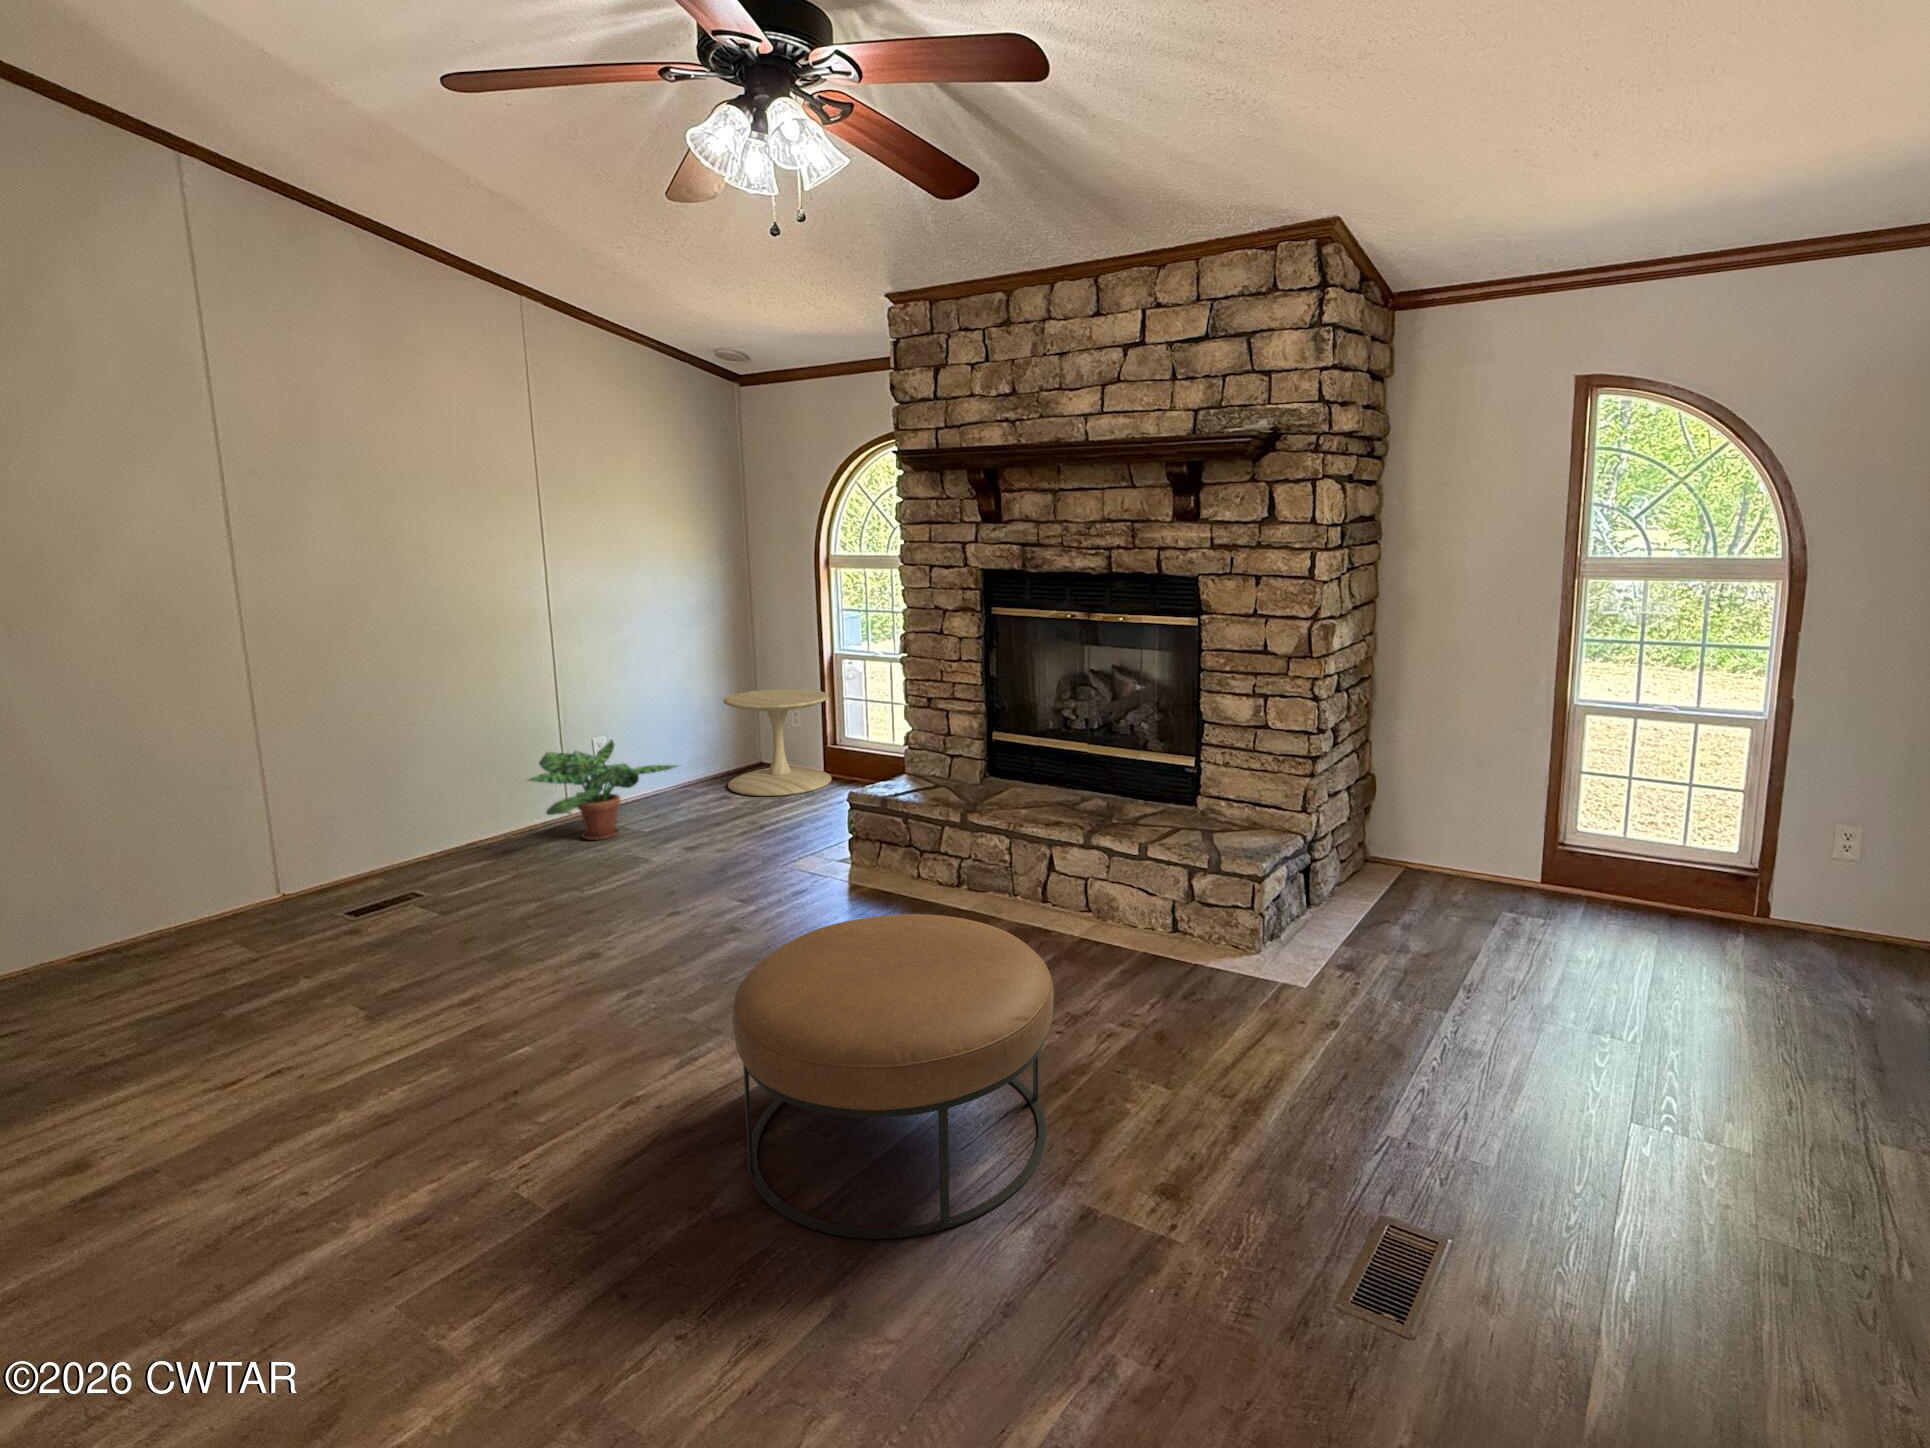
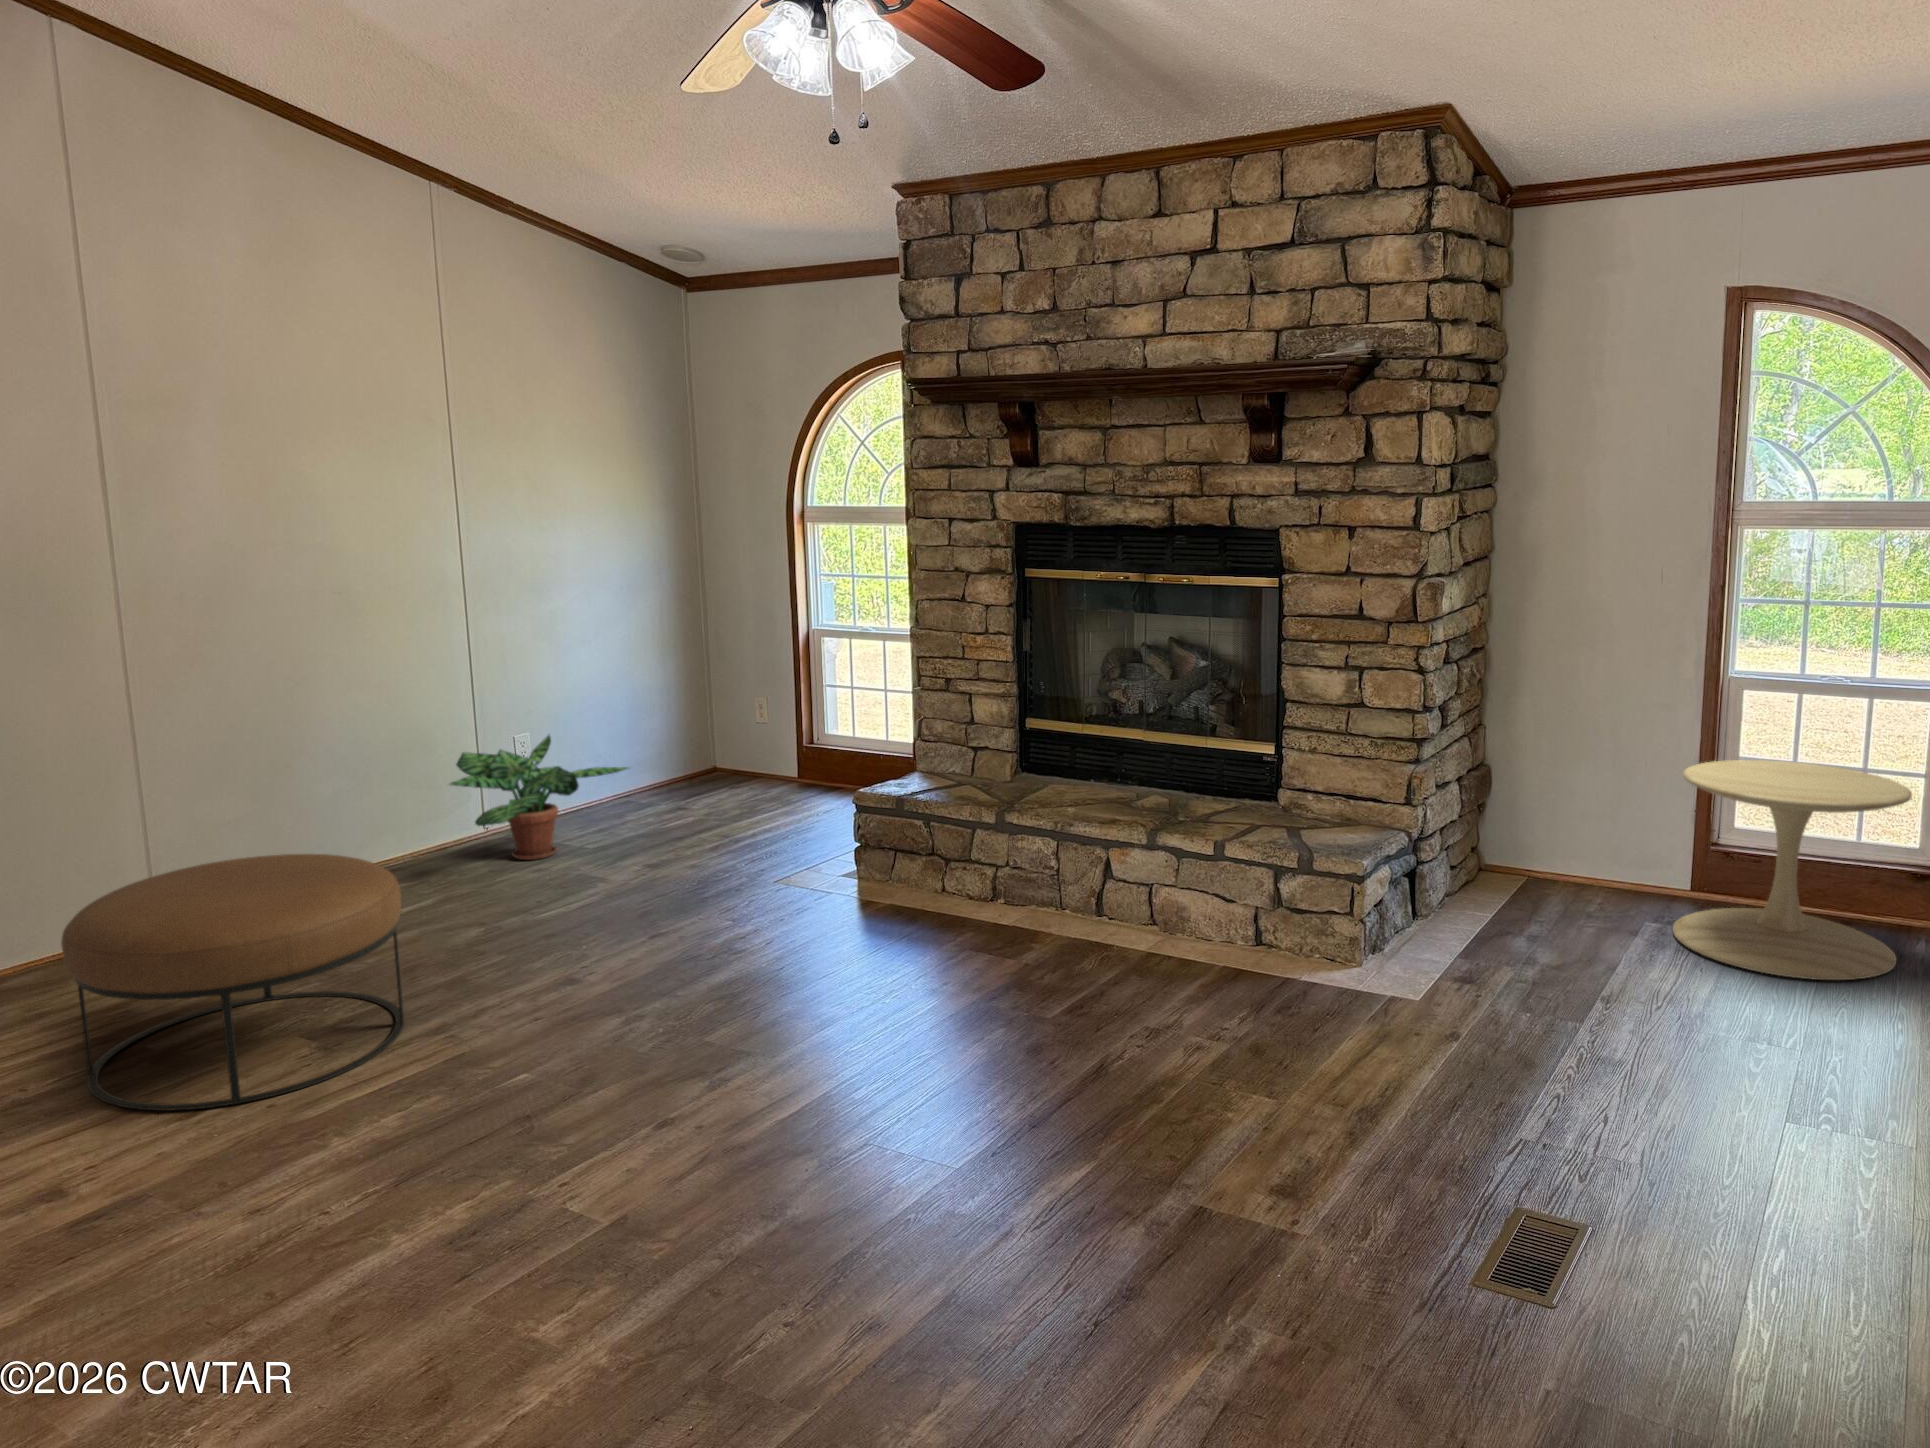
side table: present [724,689,831,796] -> present [1673,760,1912,980]
ottoman: present [732,914,1054,1239] -> present [61,854,404,1111]

